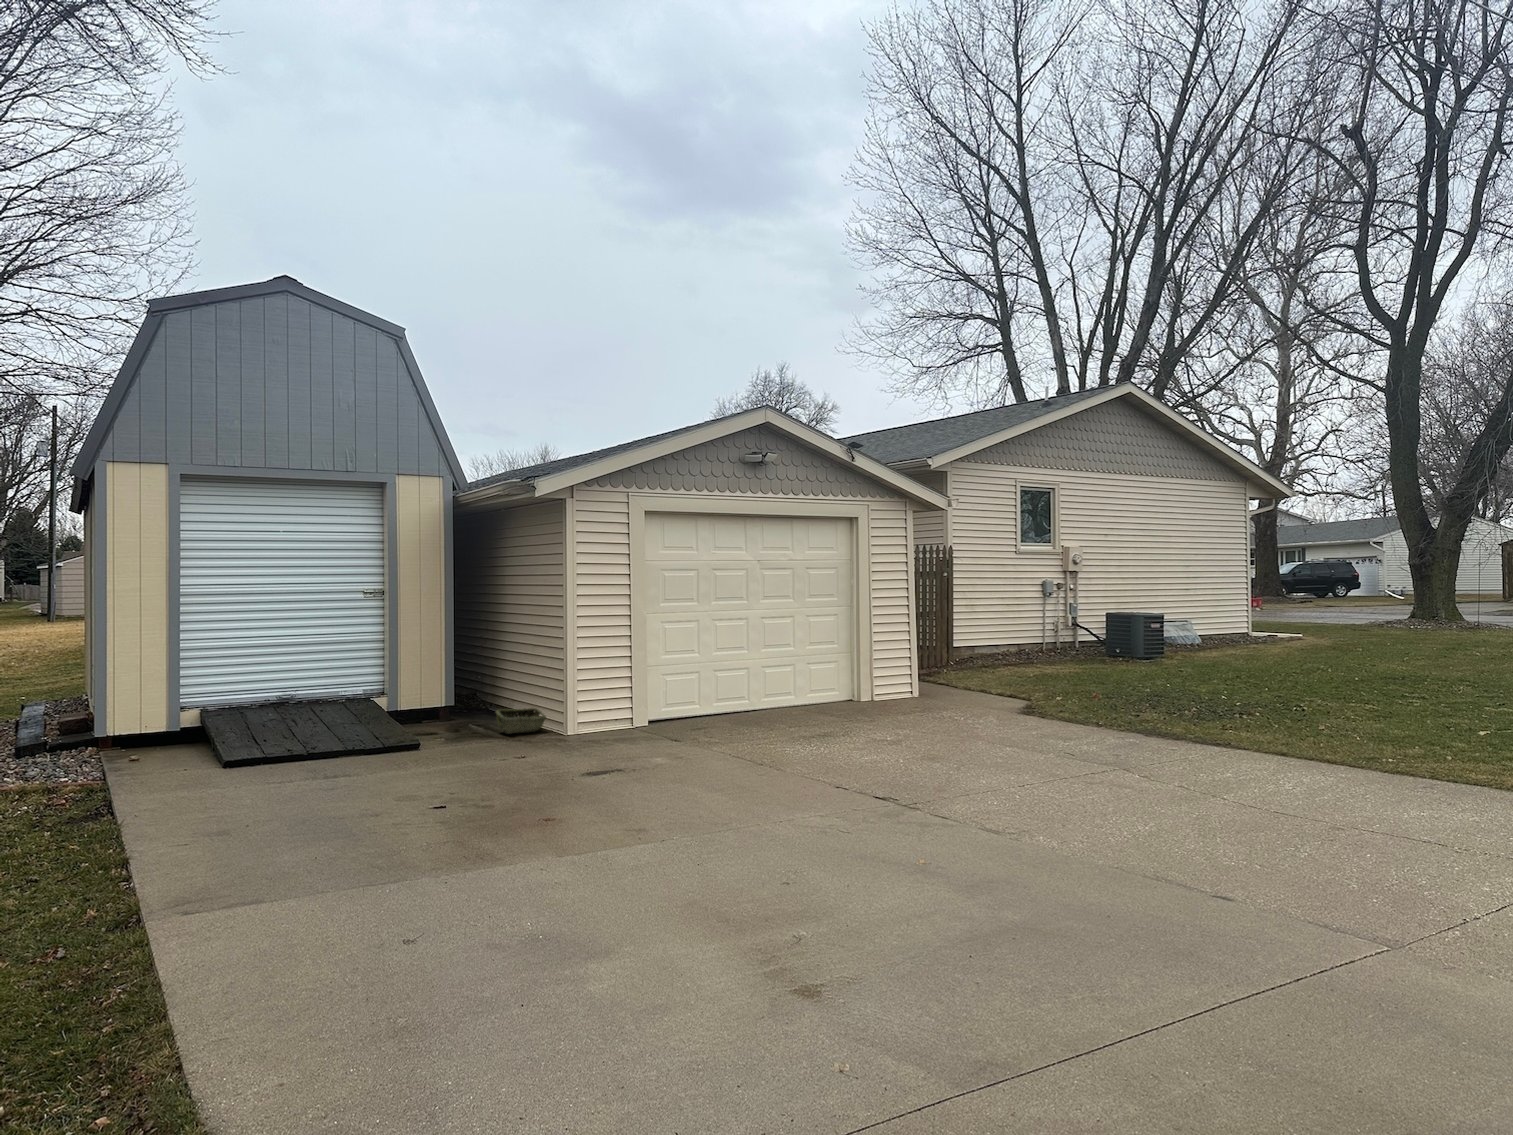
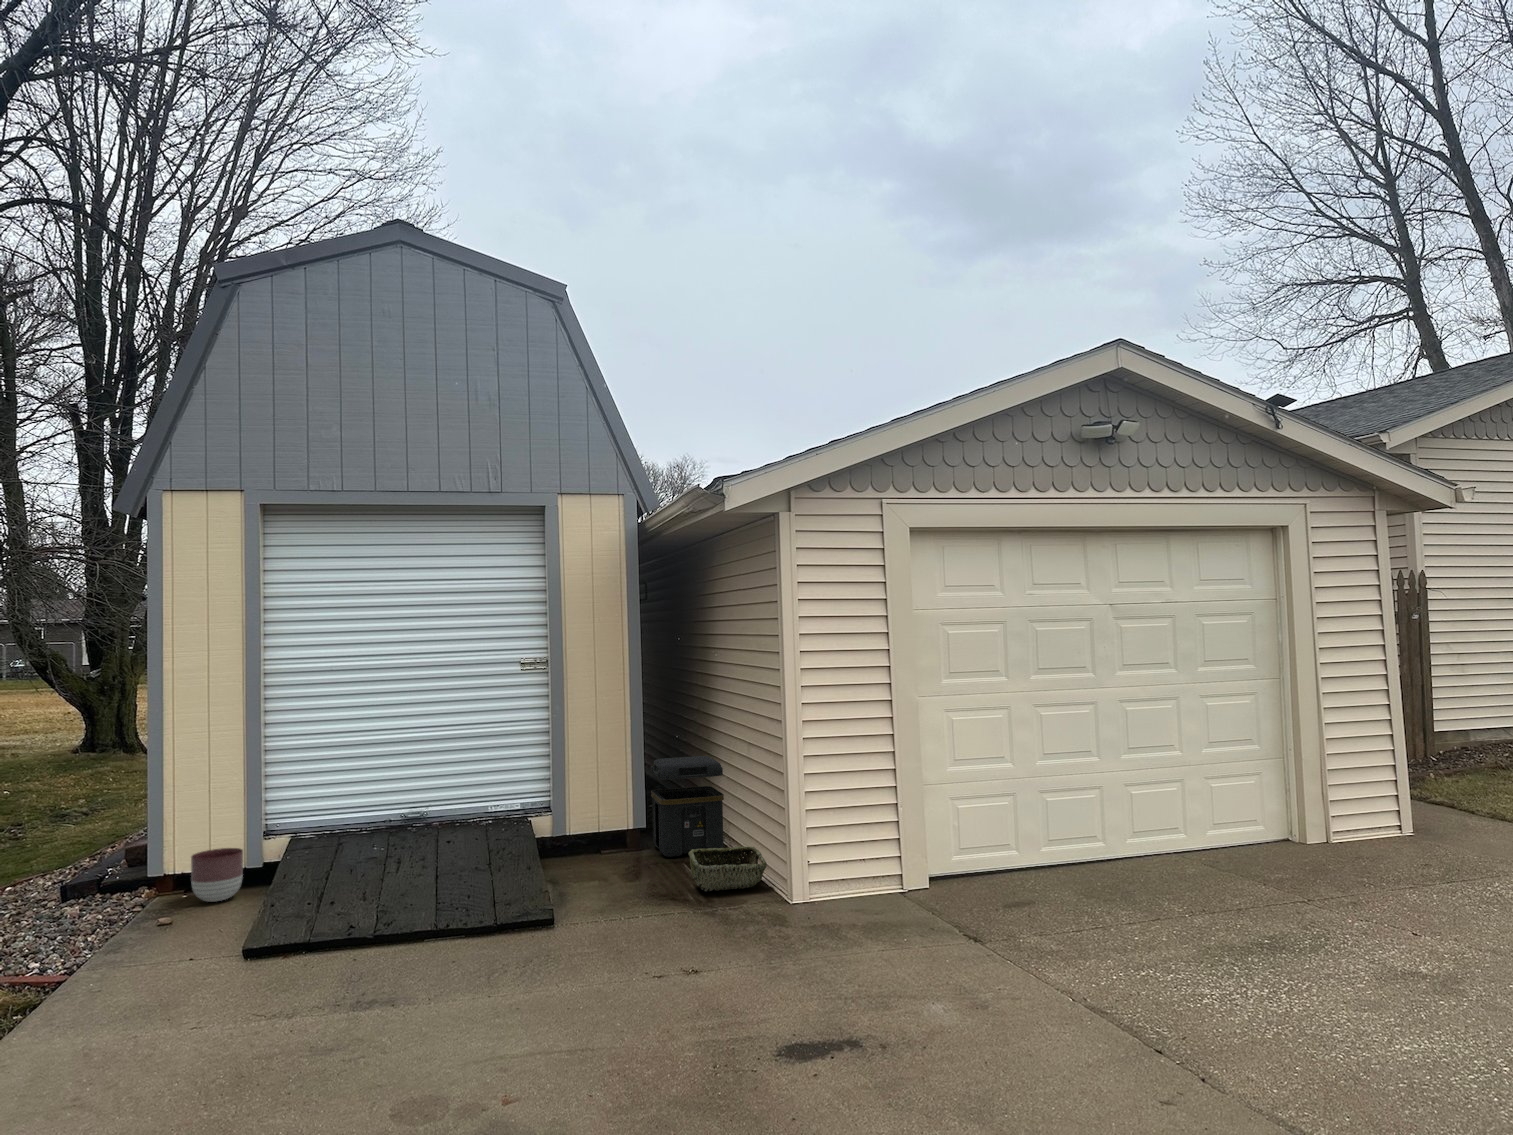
toolbox: none [456,656,509,721] -> present [651,756,724,857]
planter: none [138,716,175,752] -> present [191,848,243,902]

